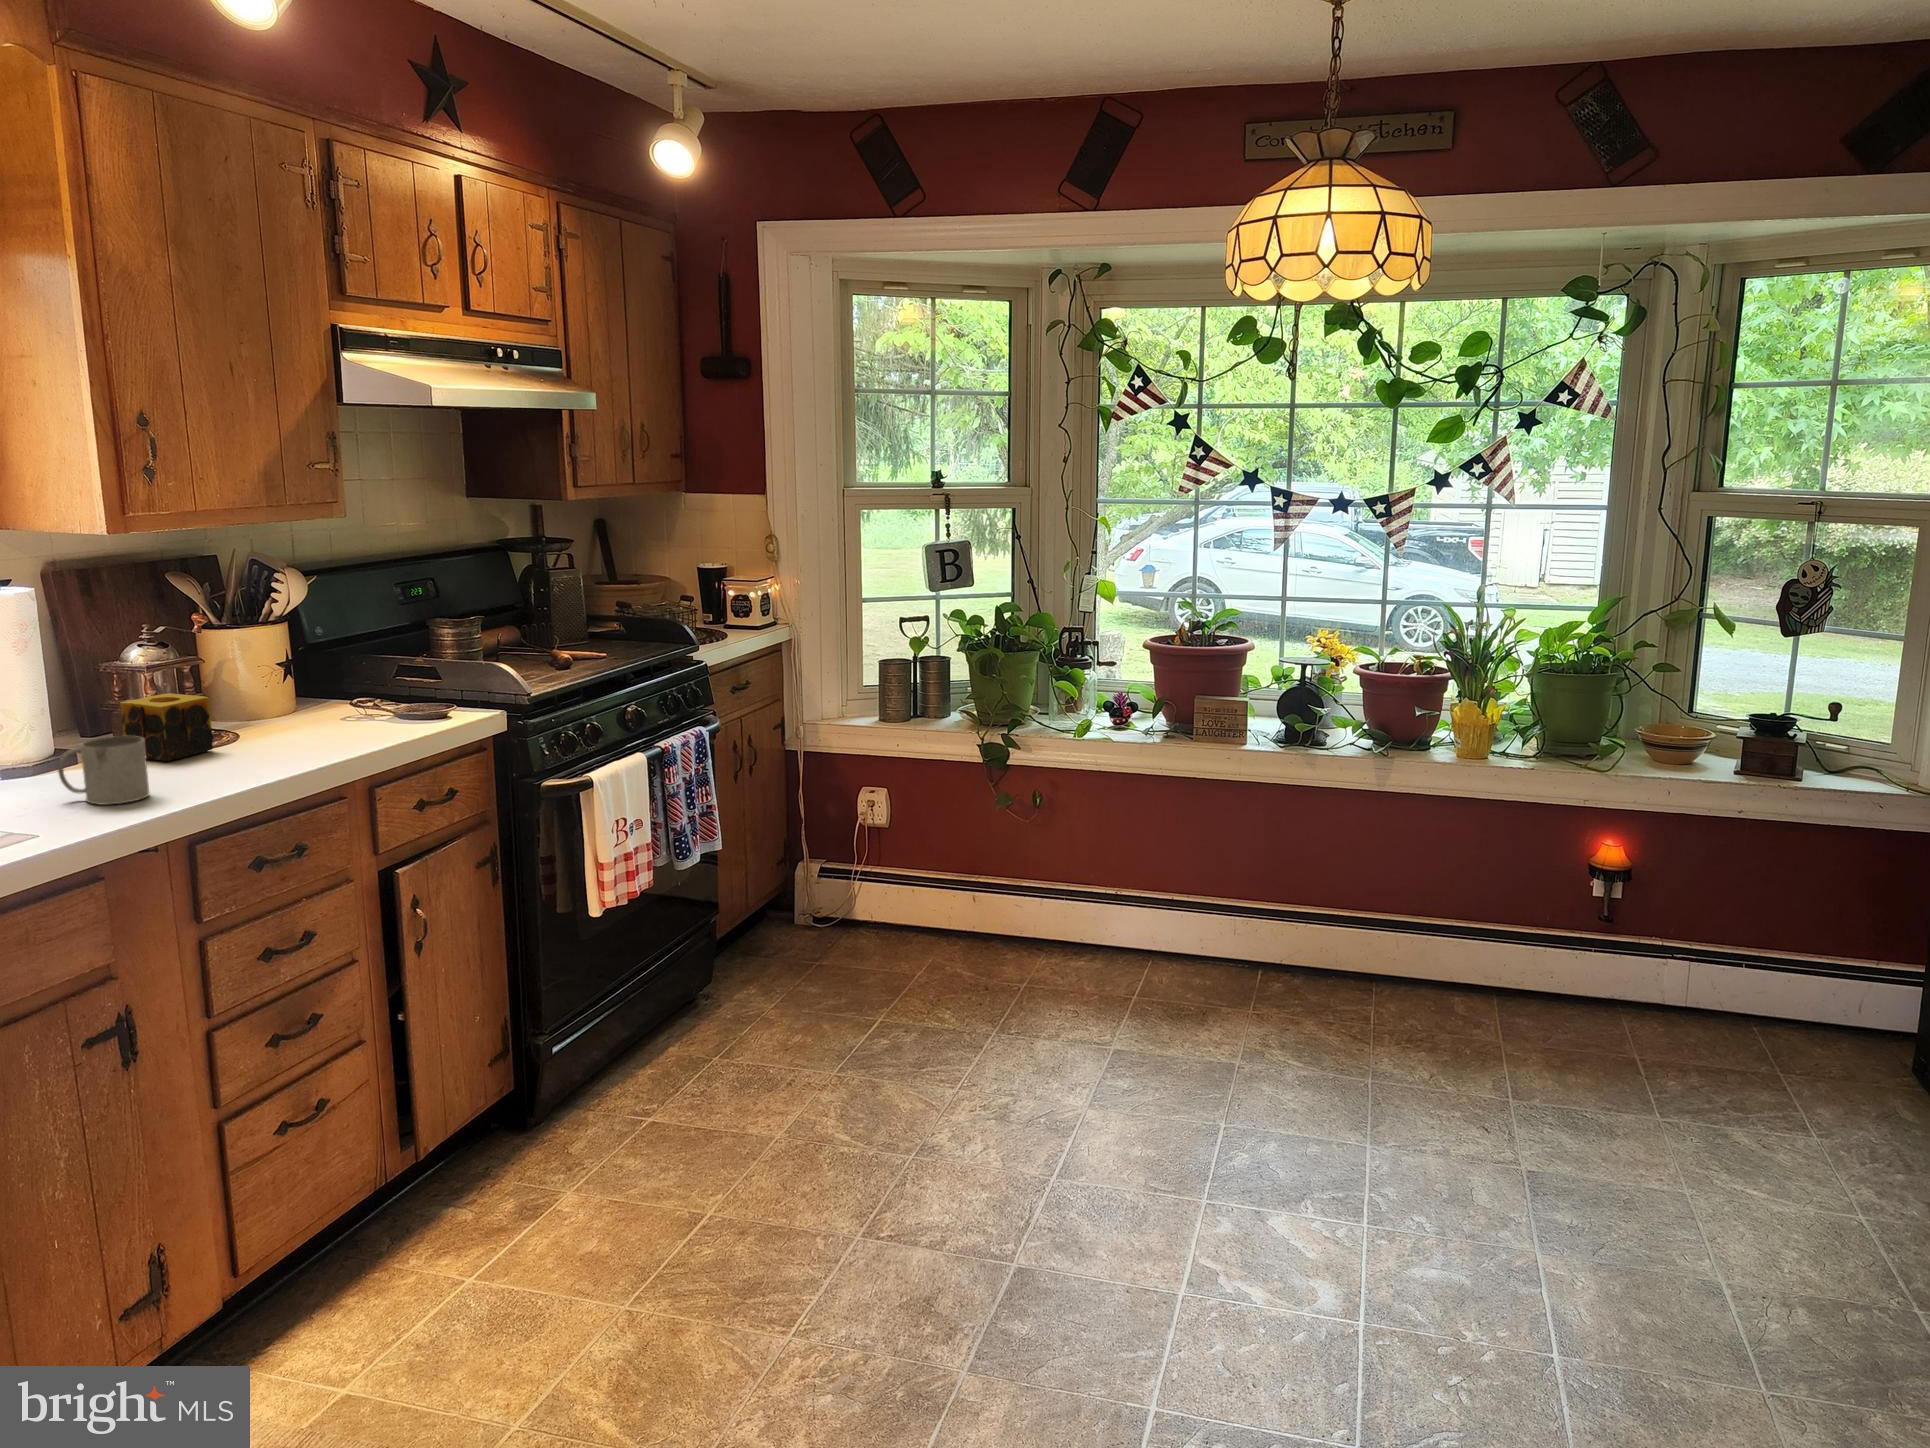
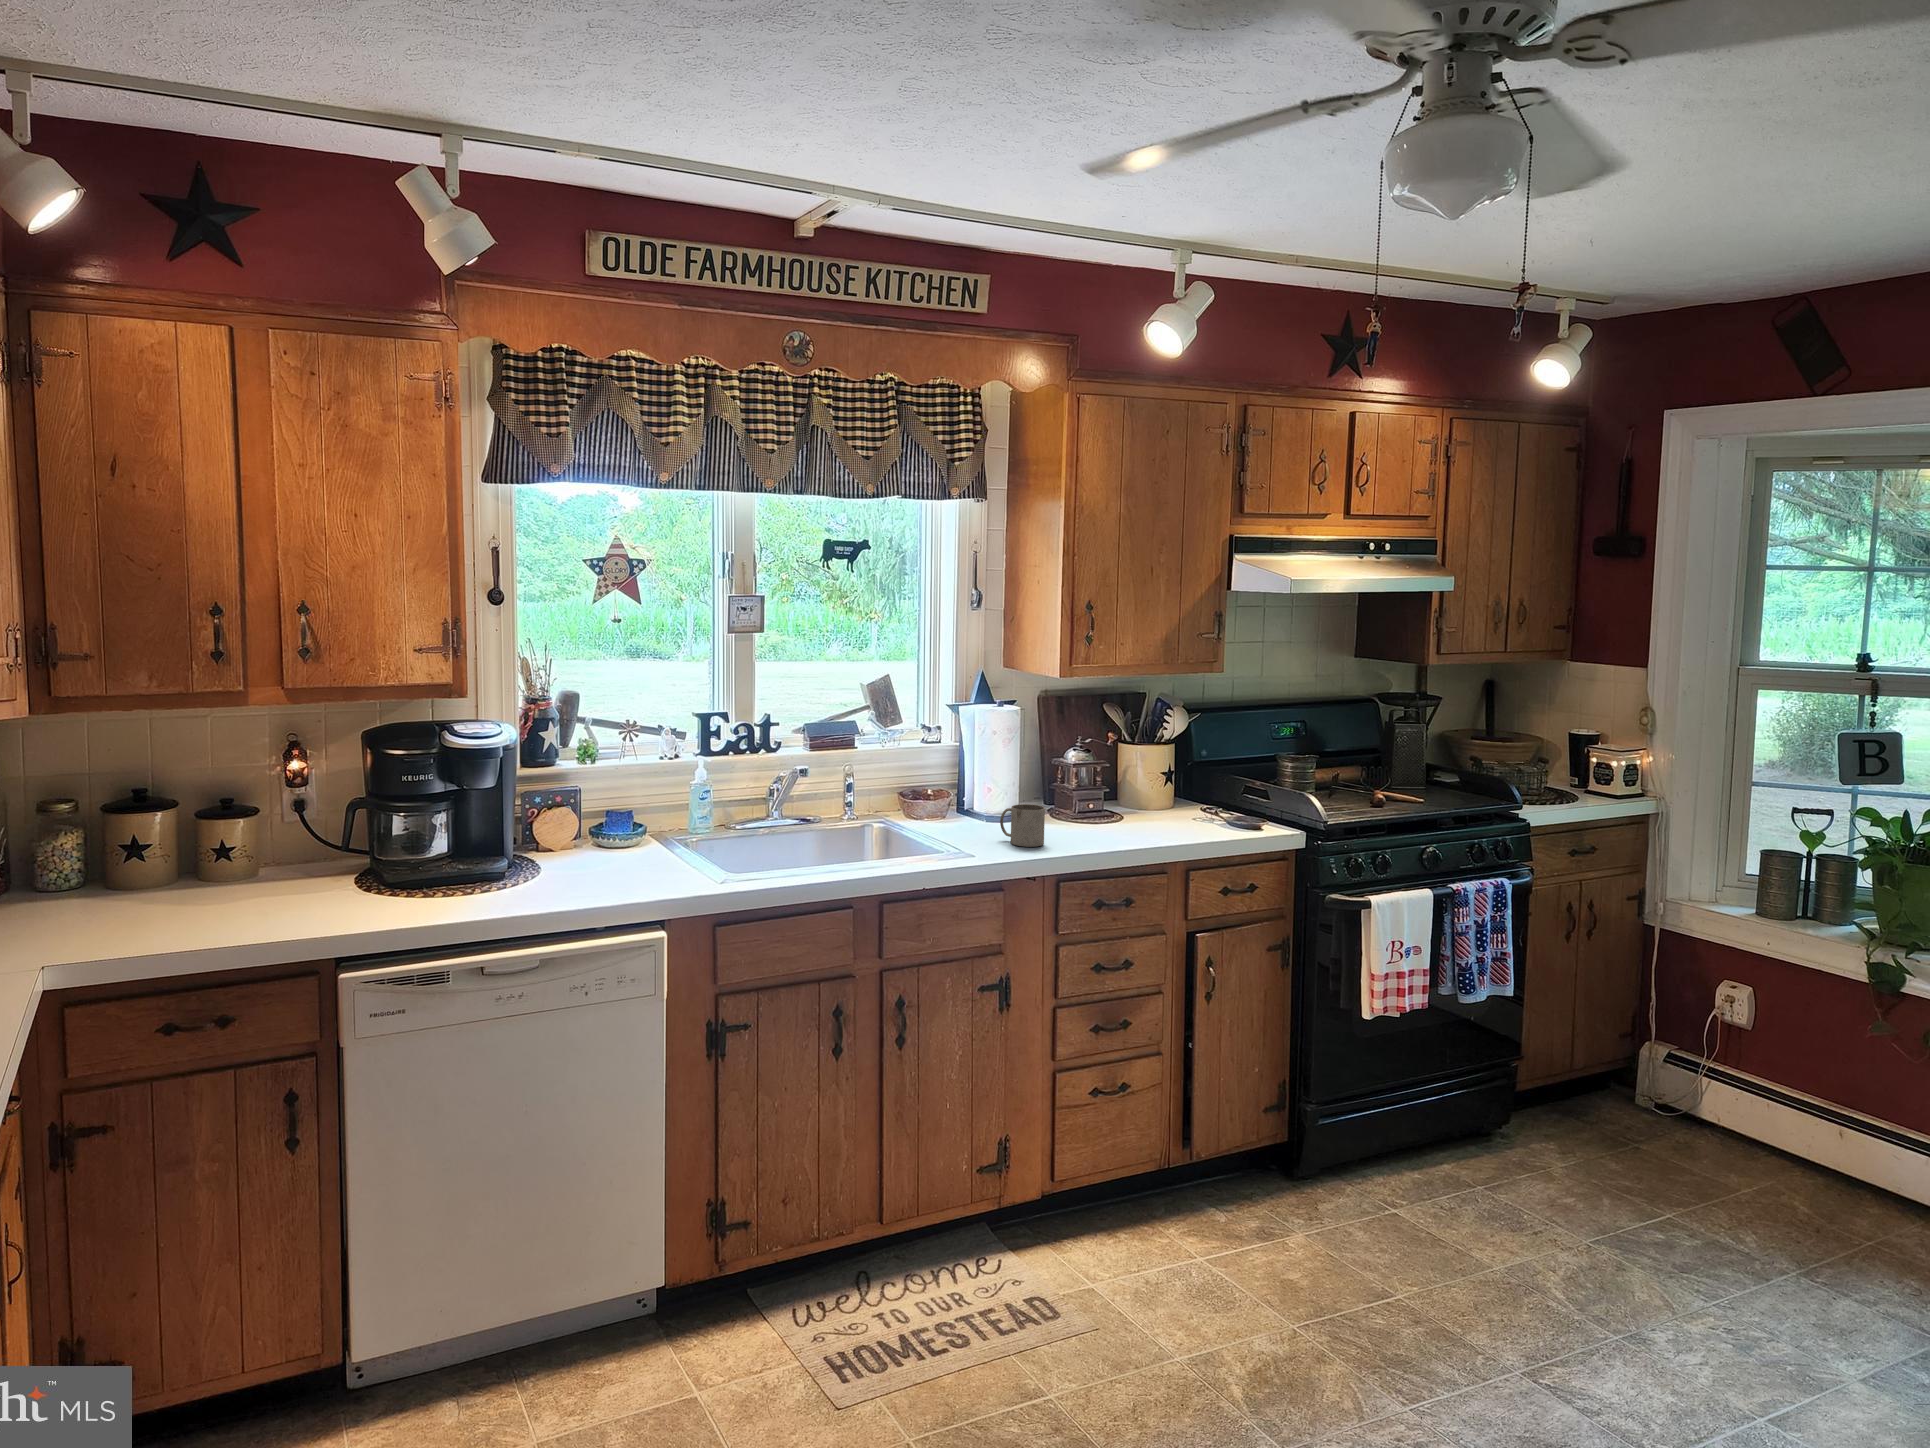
candle: present [120,693,213,761] -> none [1051,784,1101,827]

